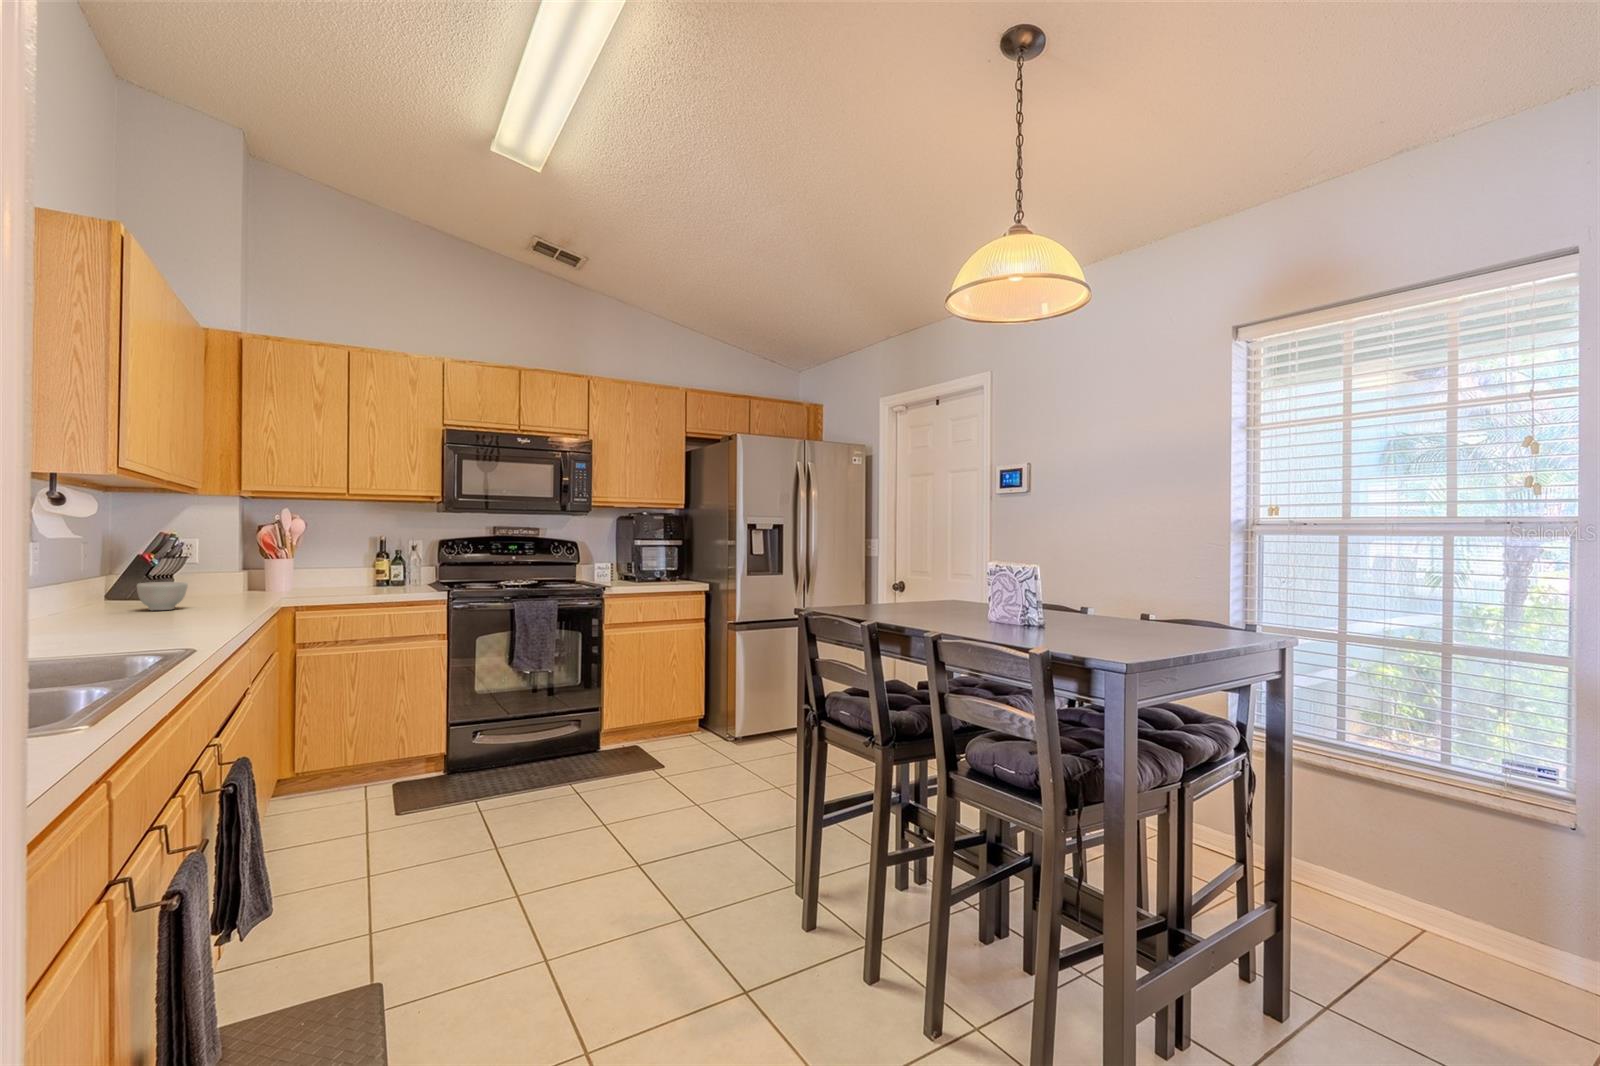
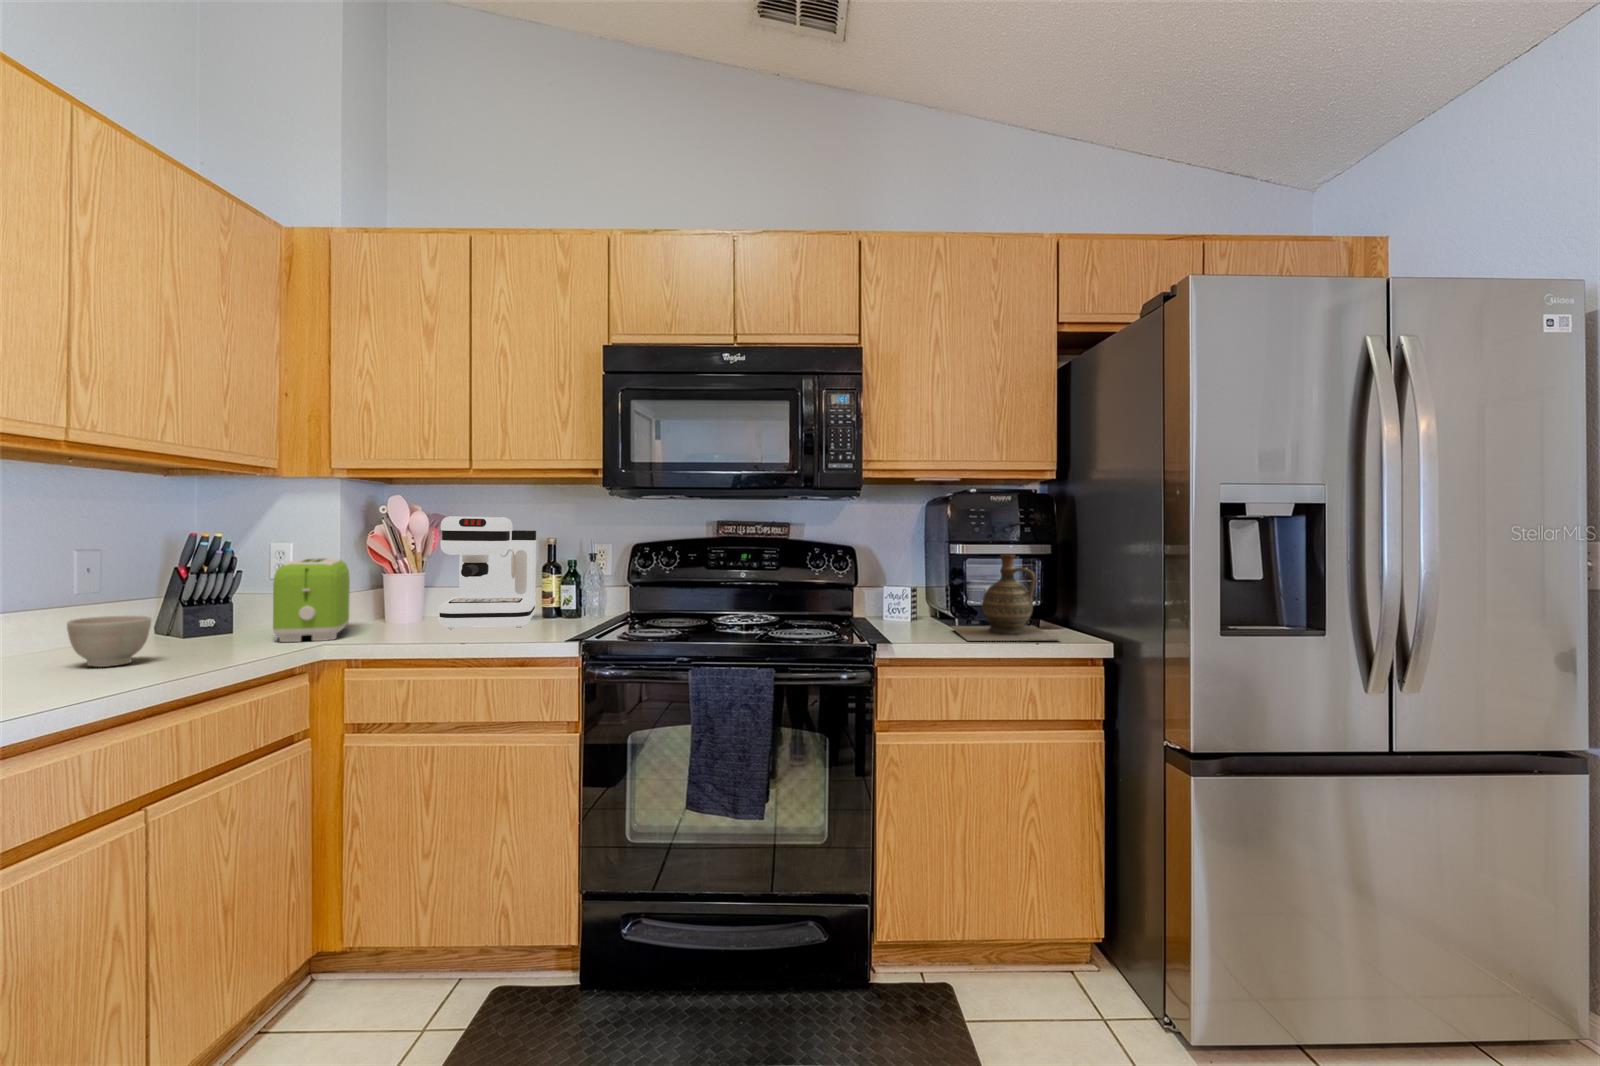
coffee maker: none [321,523,388,591] -> present [439,516,536,629]
ceramic jug: none [633,545,687,585] -> present [951,554,1058,641]
toaster: none [211,549,274,599] -> present [273,558,350,642]

